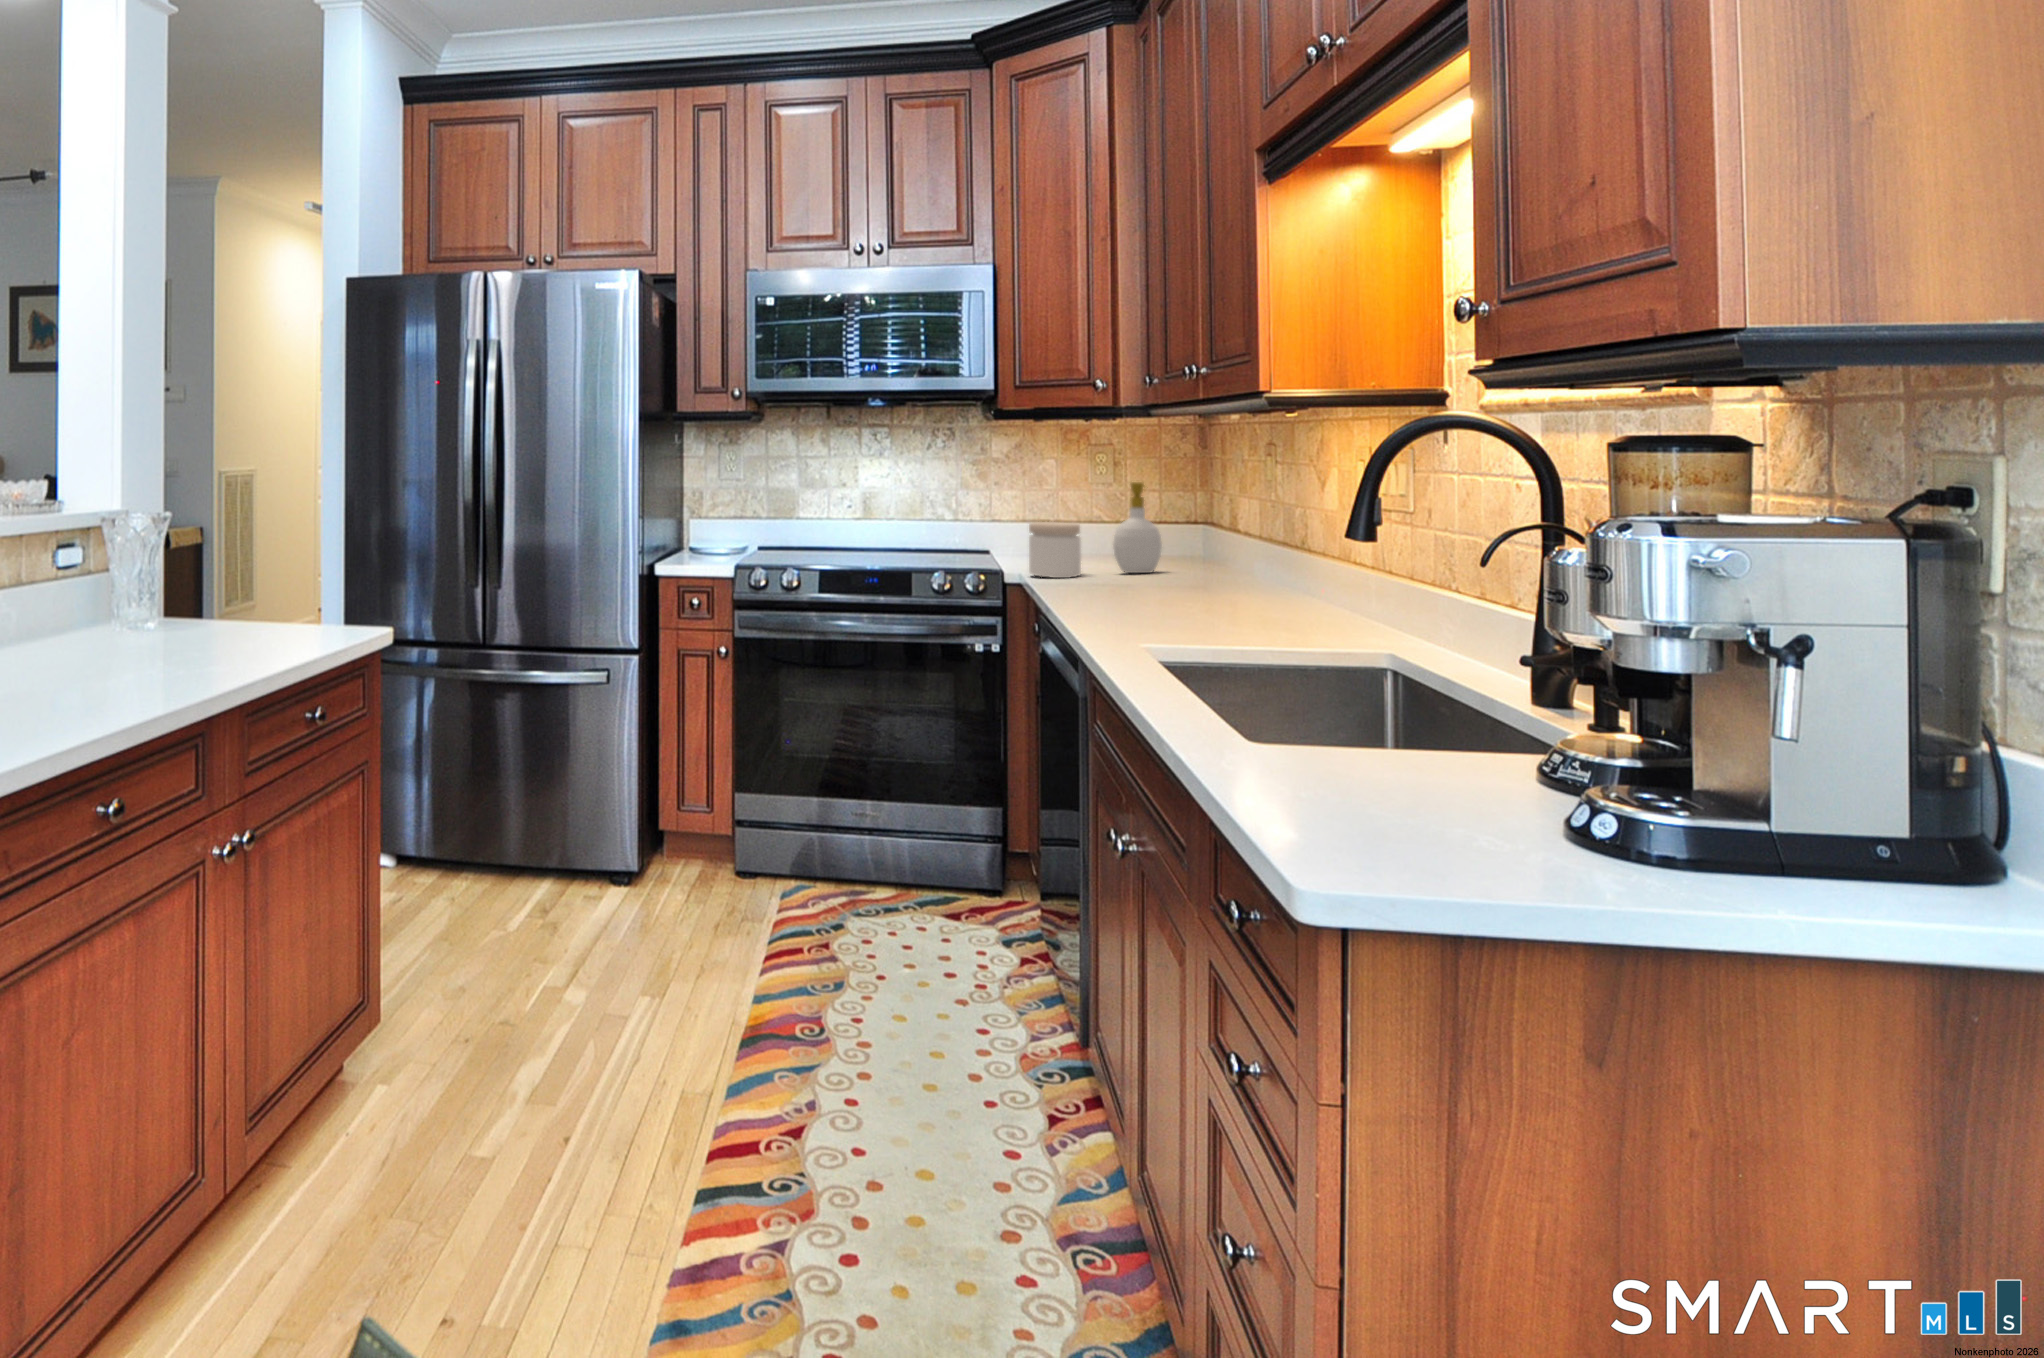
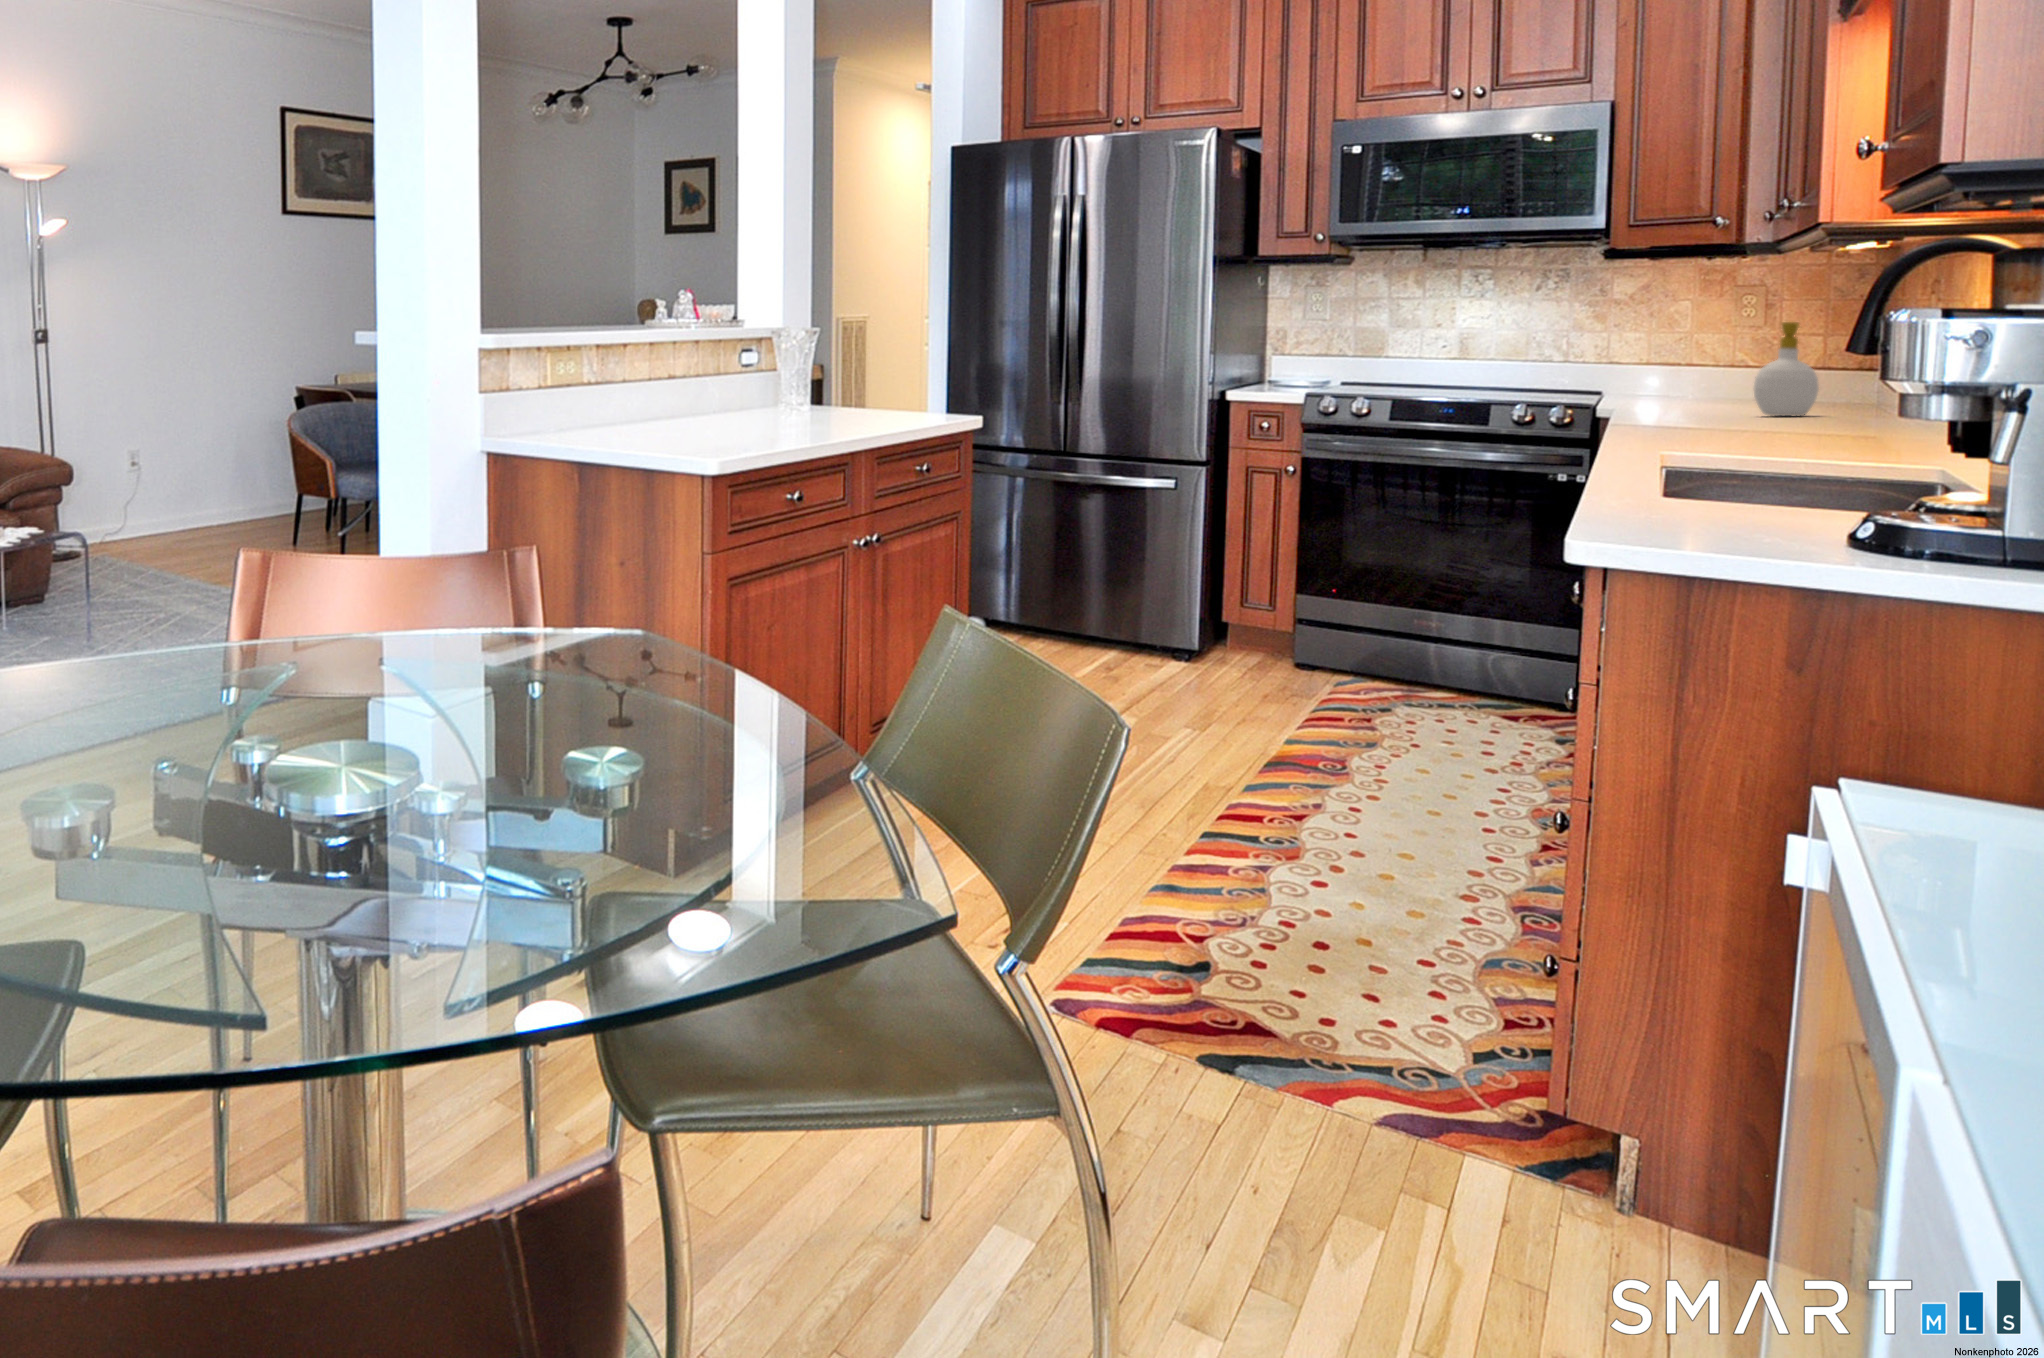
jar: present [1029,522,1081,578] -> none [1646,363,1713,418]

